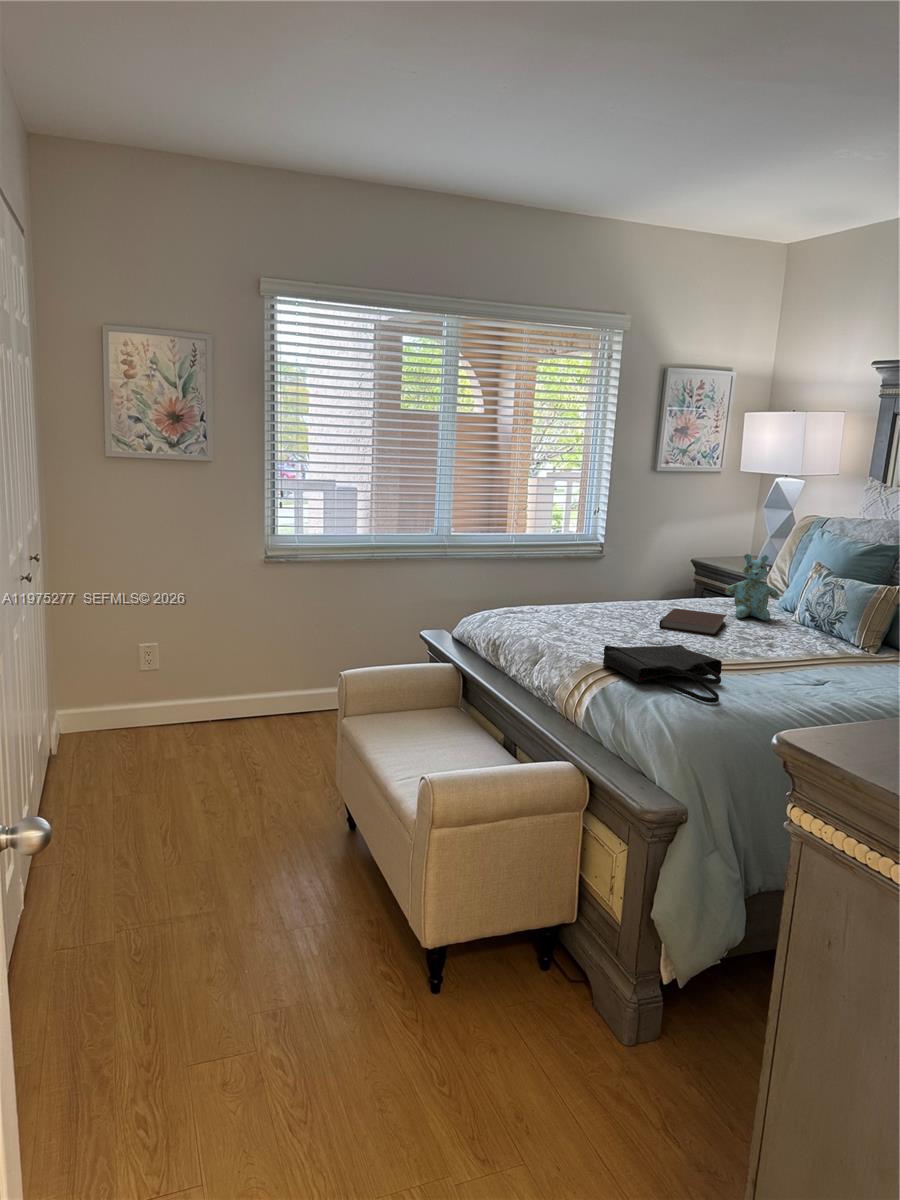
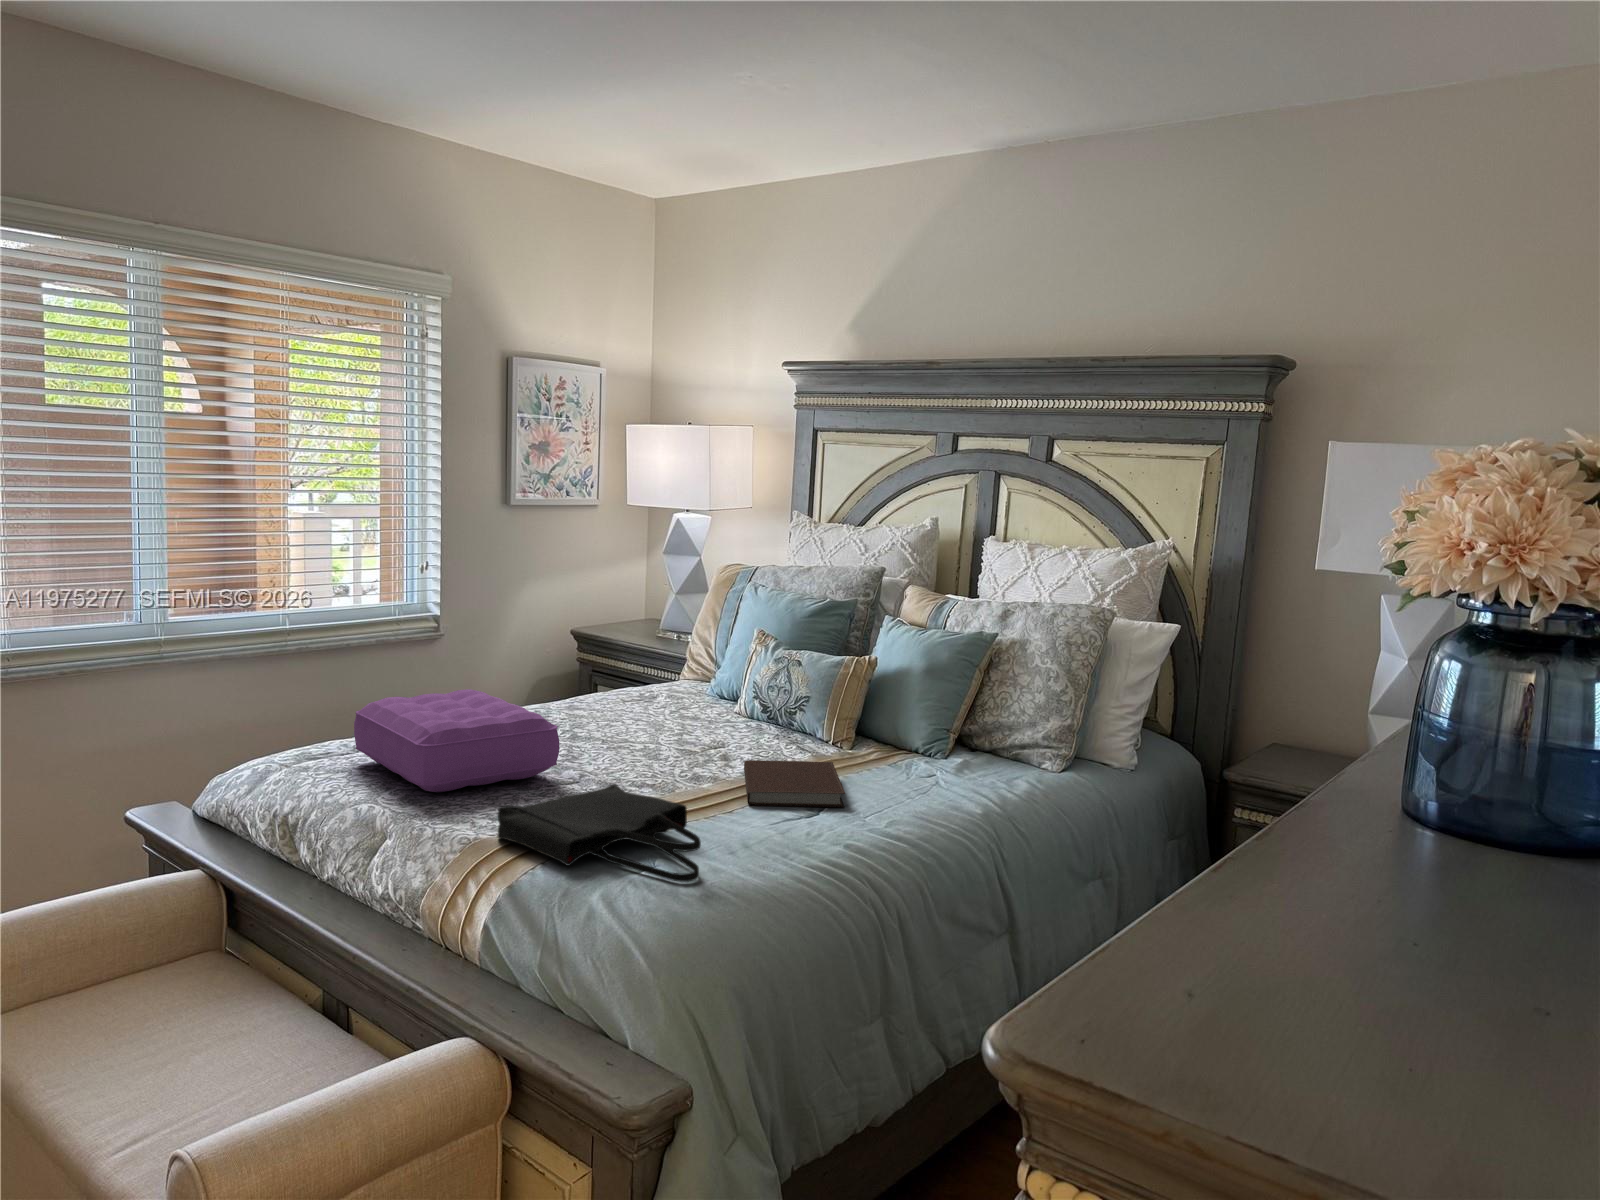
stuffed bear: present [726,554,779,620] -> none [643,625,715,719]
pillow: none [536,581,653,638] -> present [354,689,559,792]
notebook: present [659,608,726,635] -> present [744,760,845,807]

